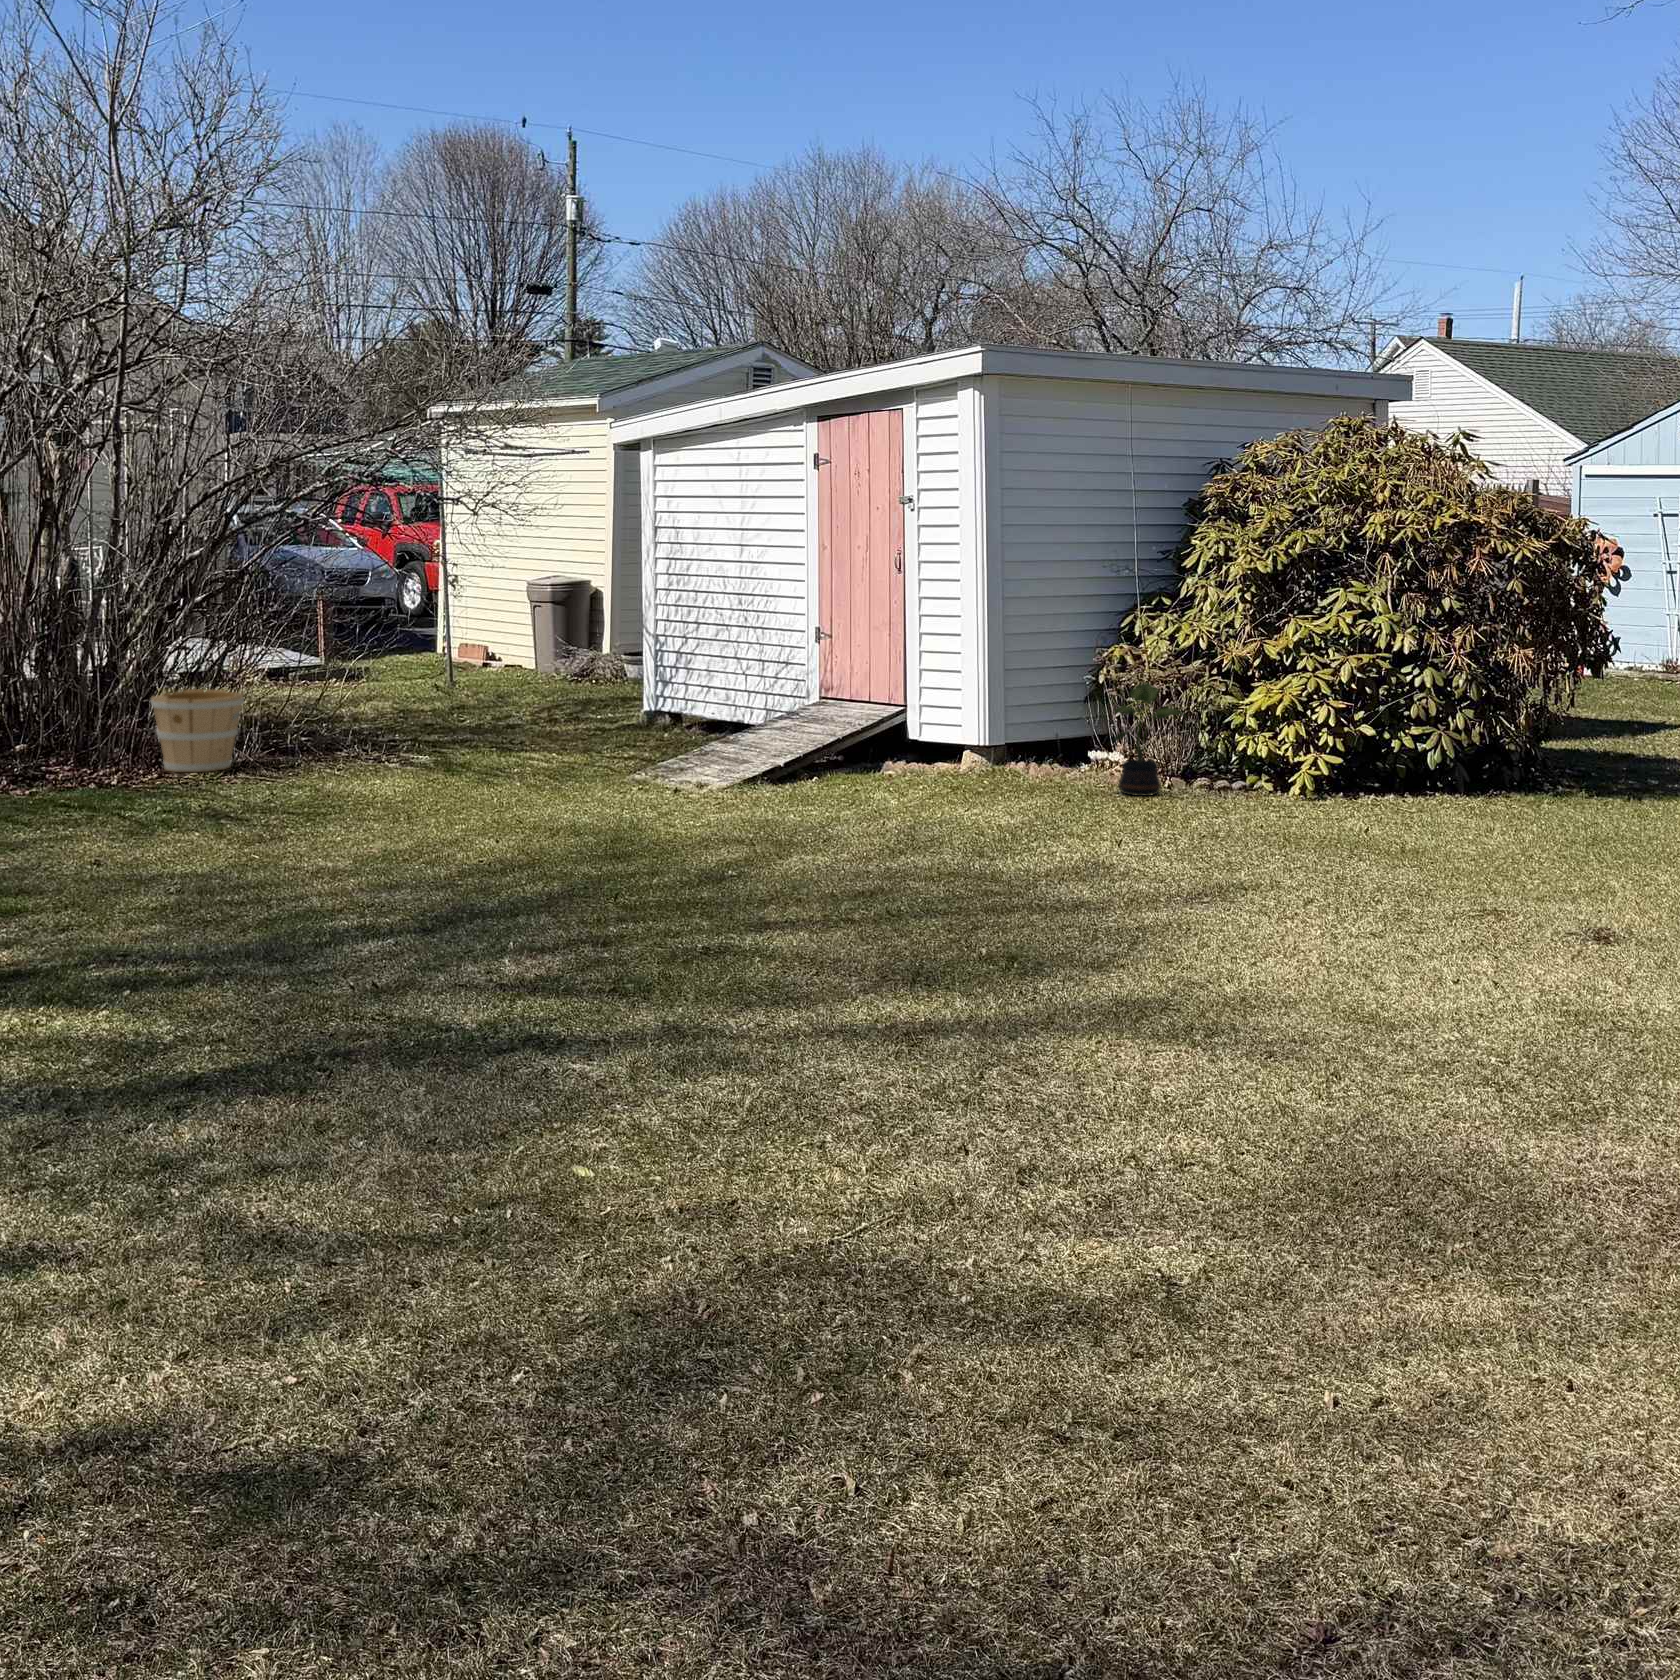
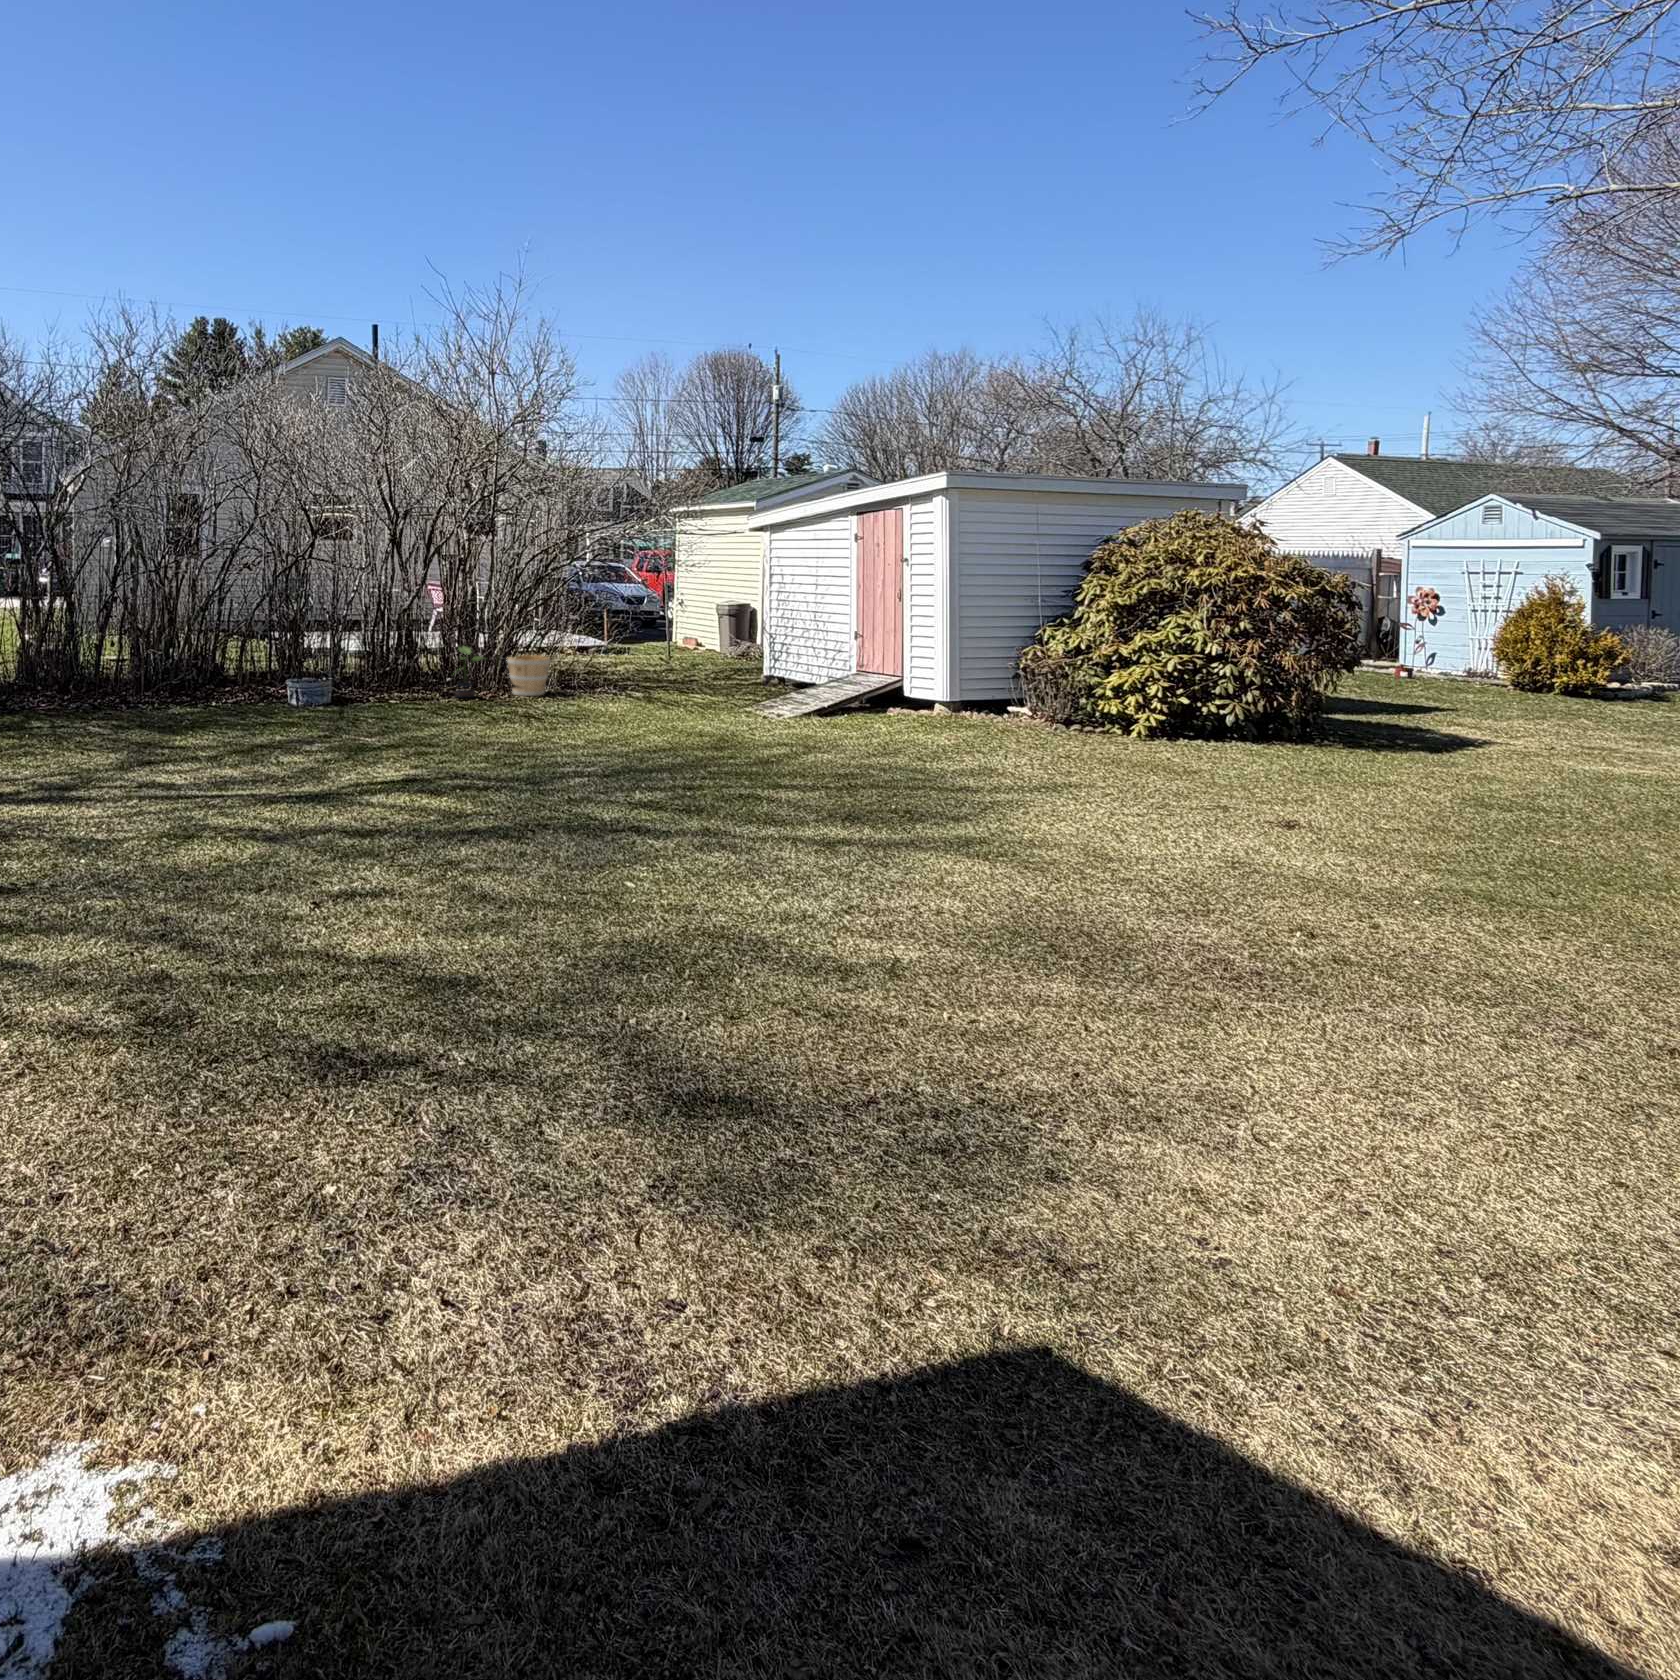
potted plant: present [1113,683,1186,796] -> present [456,646,484,698]

